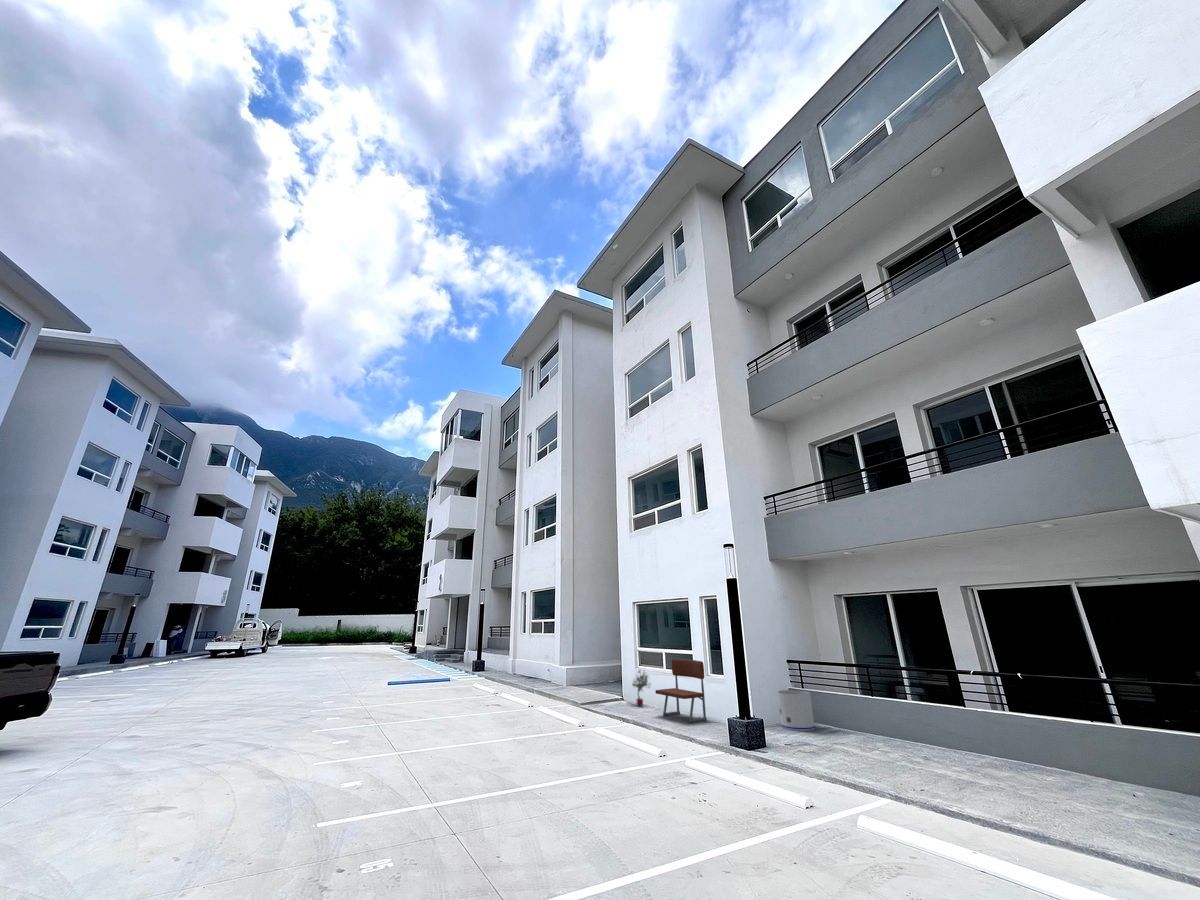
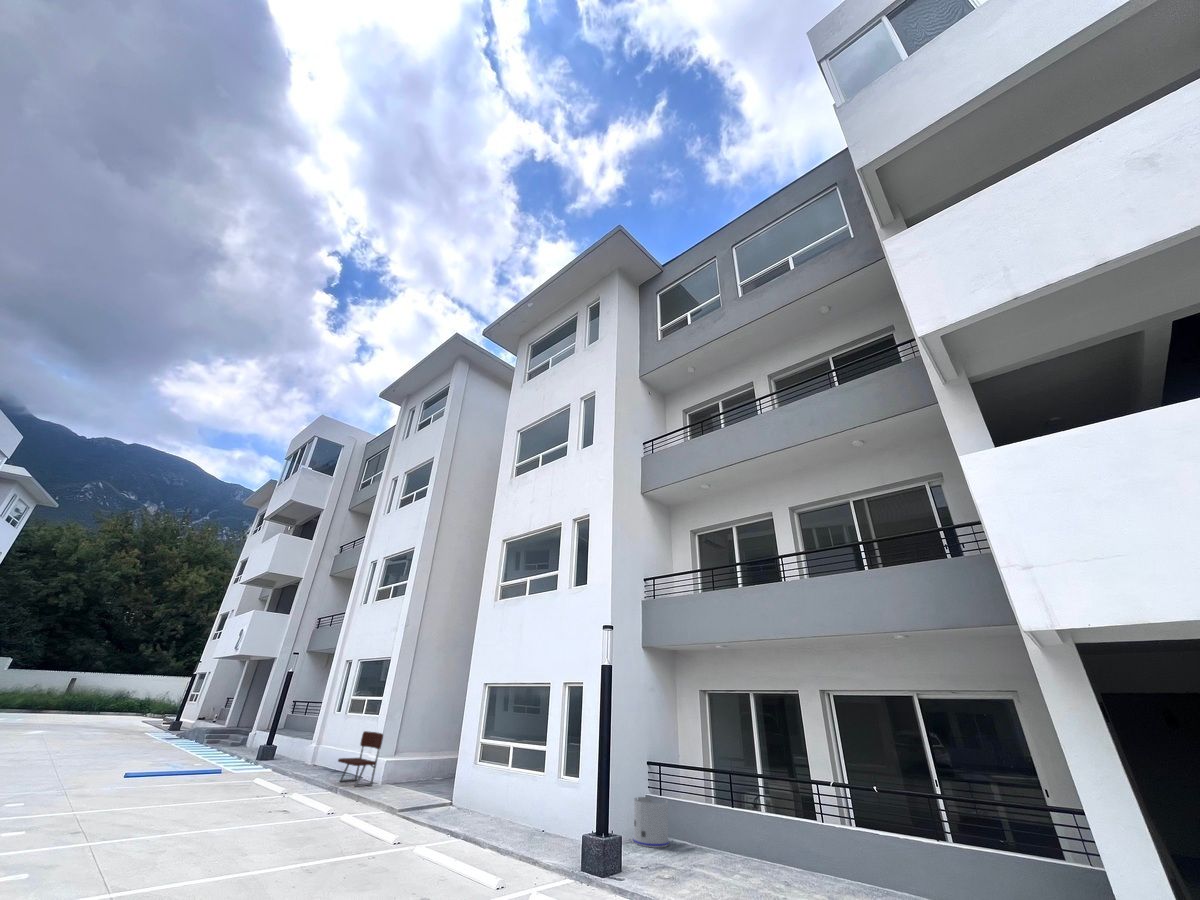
bench: present [655,659,707,722] -> present [338,731,383,787]
potted tree: present [632,670,649,706] -> none [465,766,490,813]

